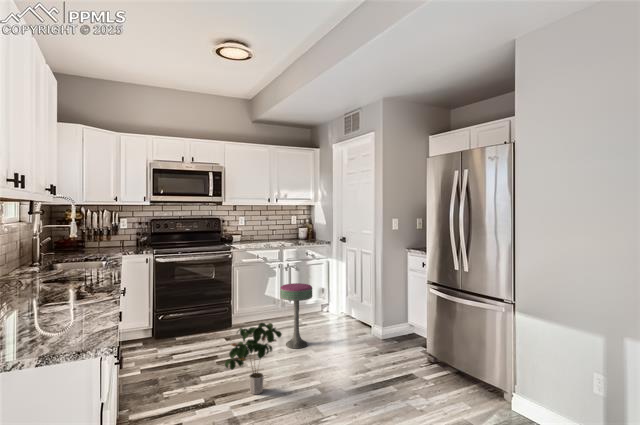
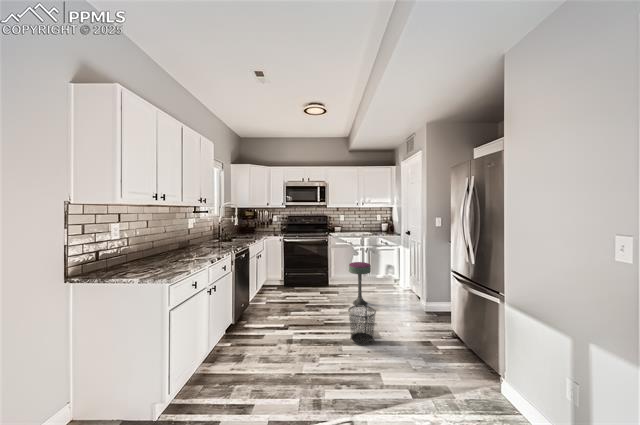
potted plant: present [225,323,282,394] -> none [294,286,333,330]
waste bin: none [315,342,356,400] -> present [348,305,376,345]

